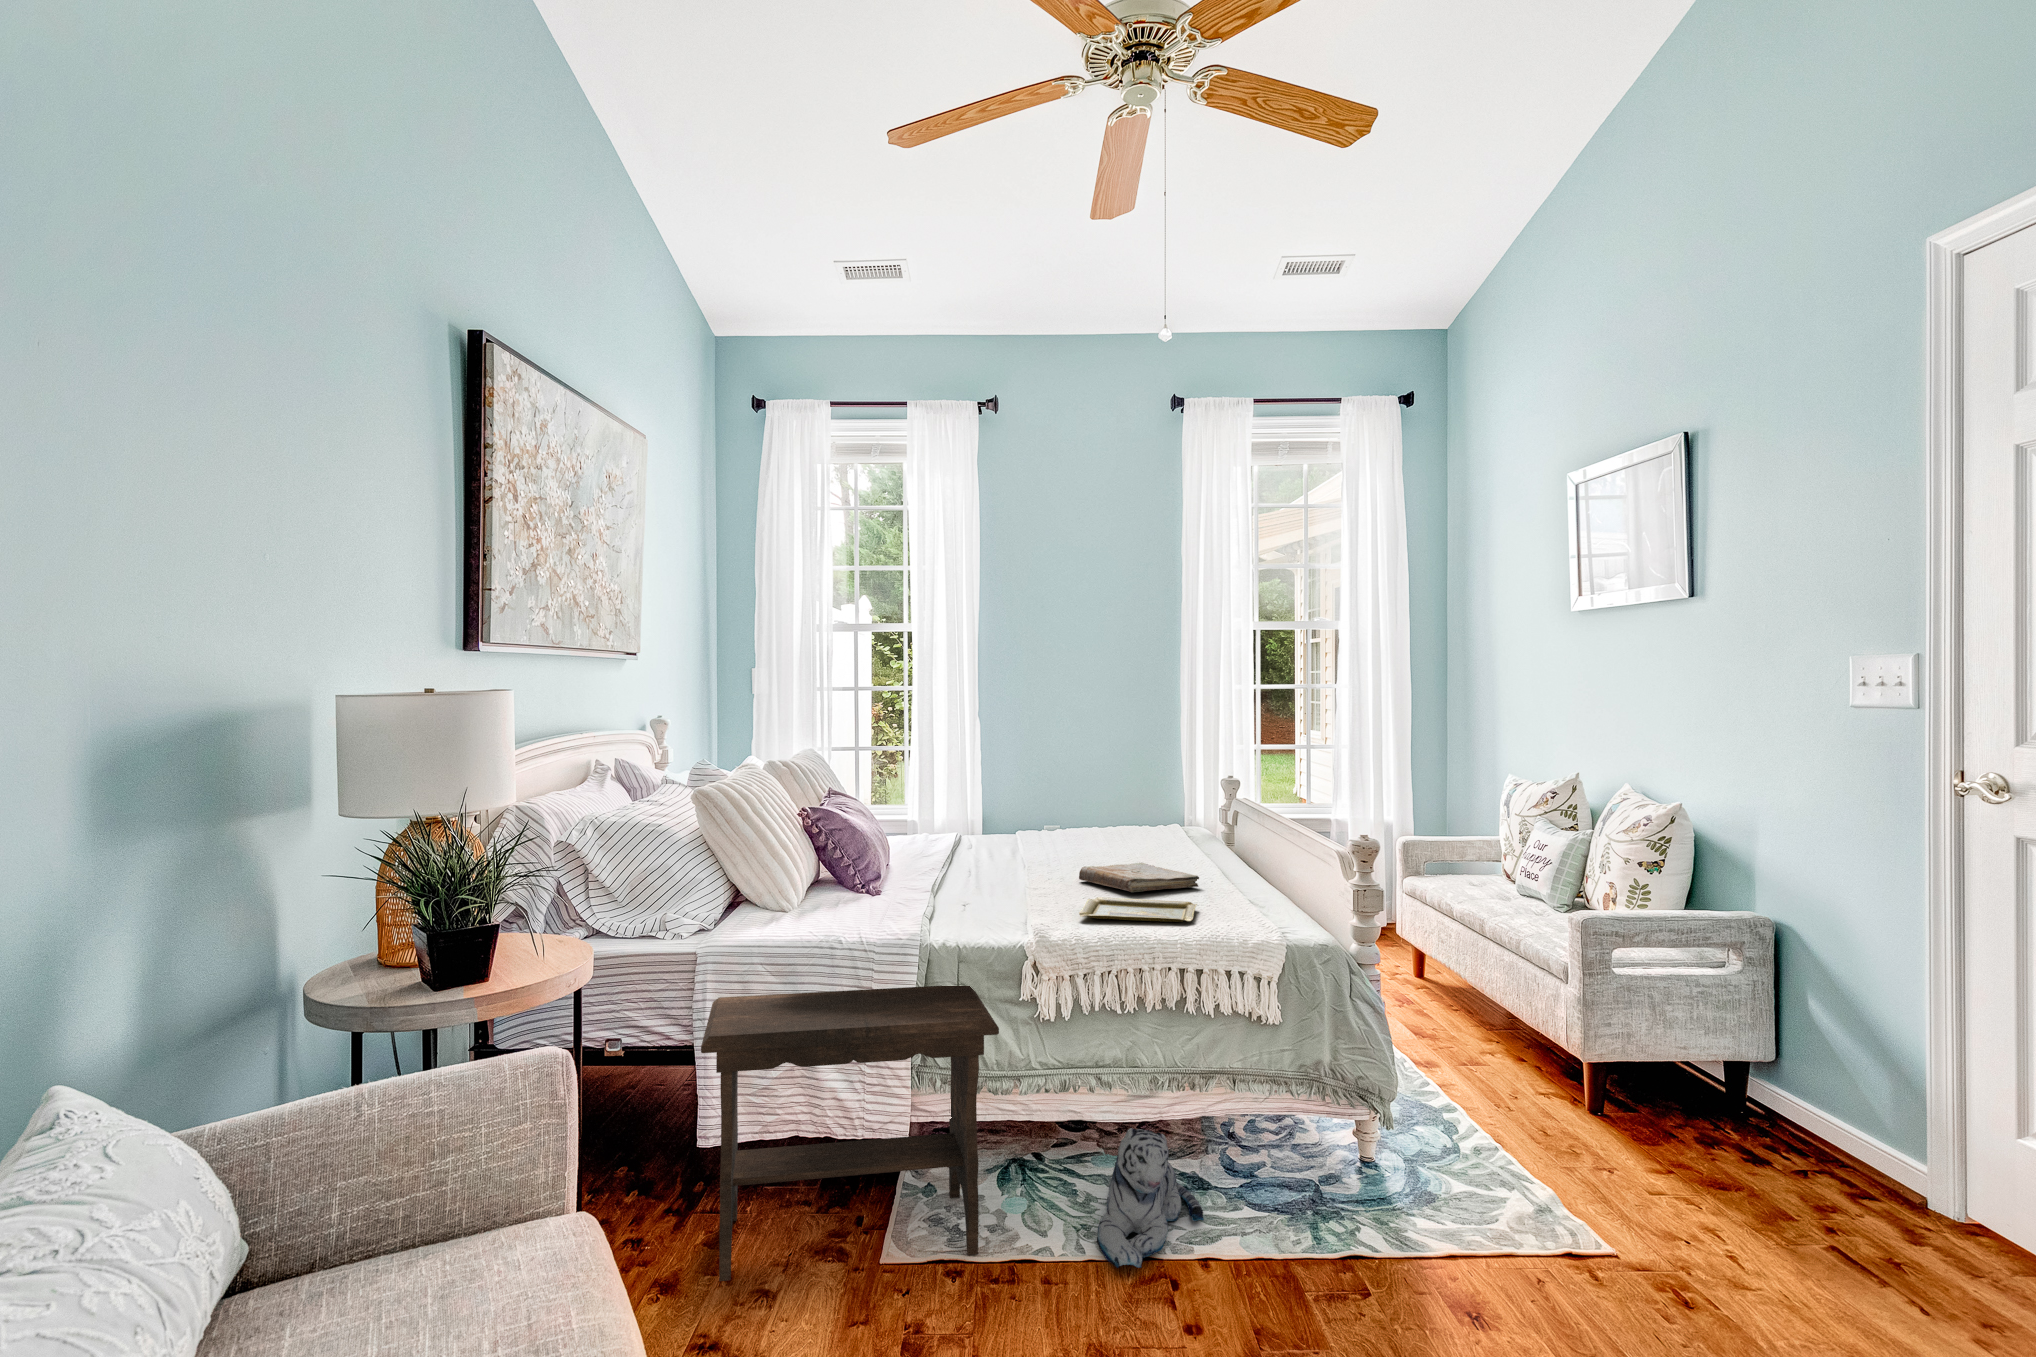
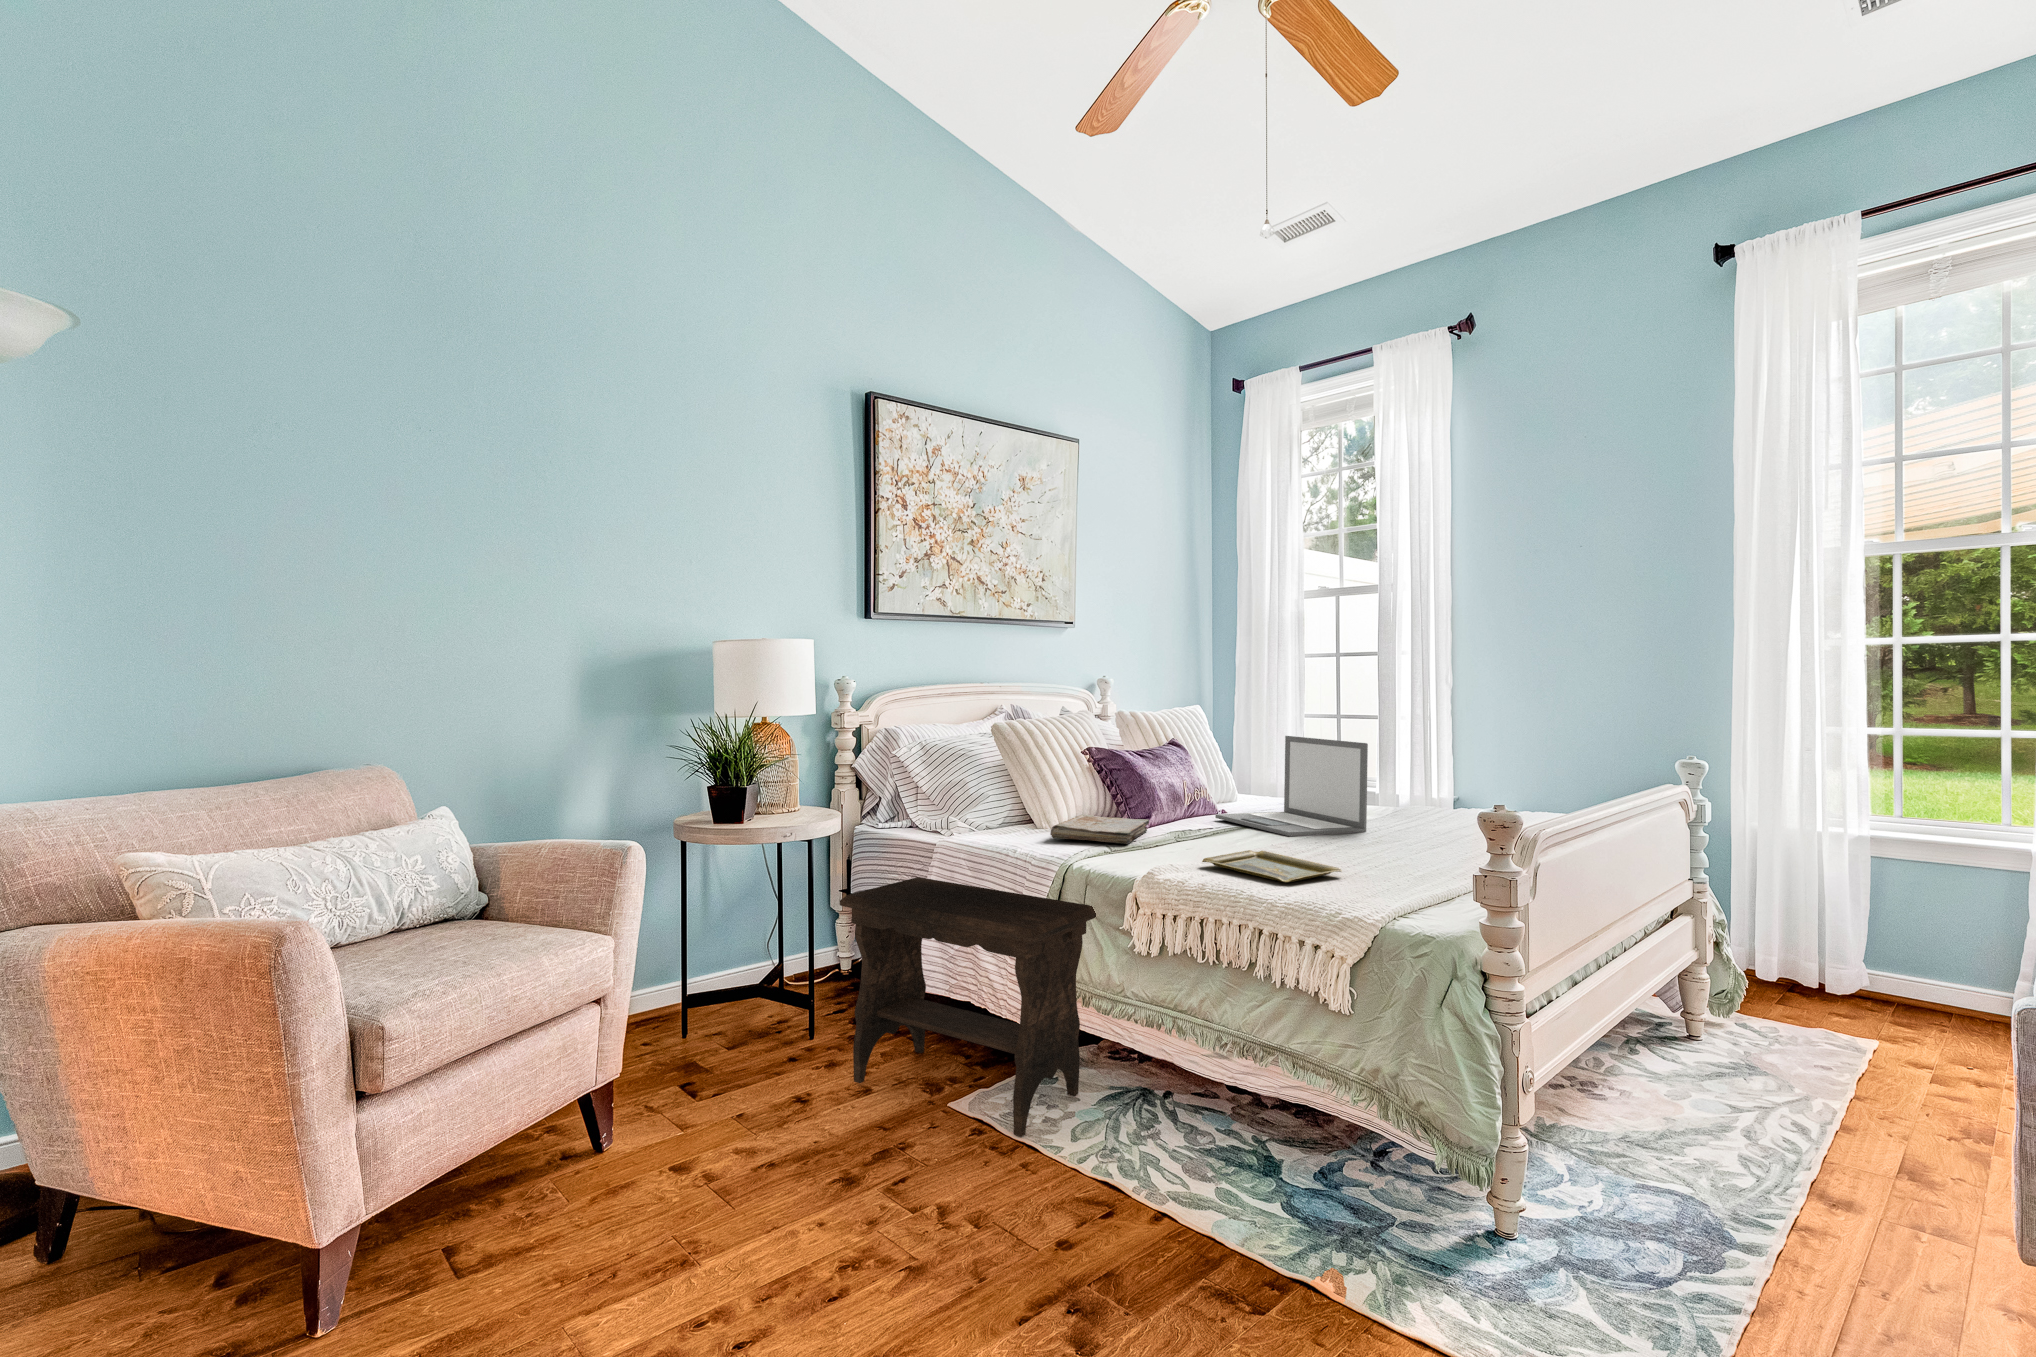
laptop: none [920,781,1067,881] -> present [1215,736,1368,836]
book: present [1079,863,1199,892] -> present [1050,815,1149,844]
plush toy: present [1097,1128,1203,1268] -> none [1090,1071,1263,1202]

